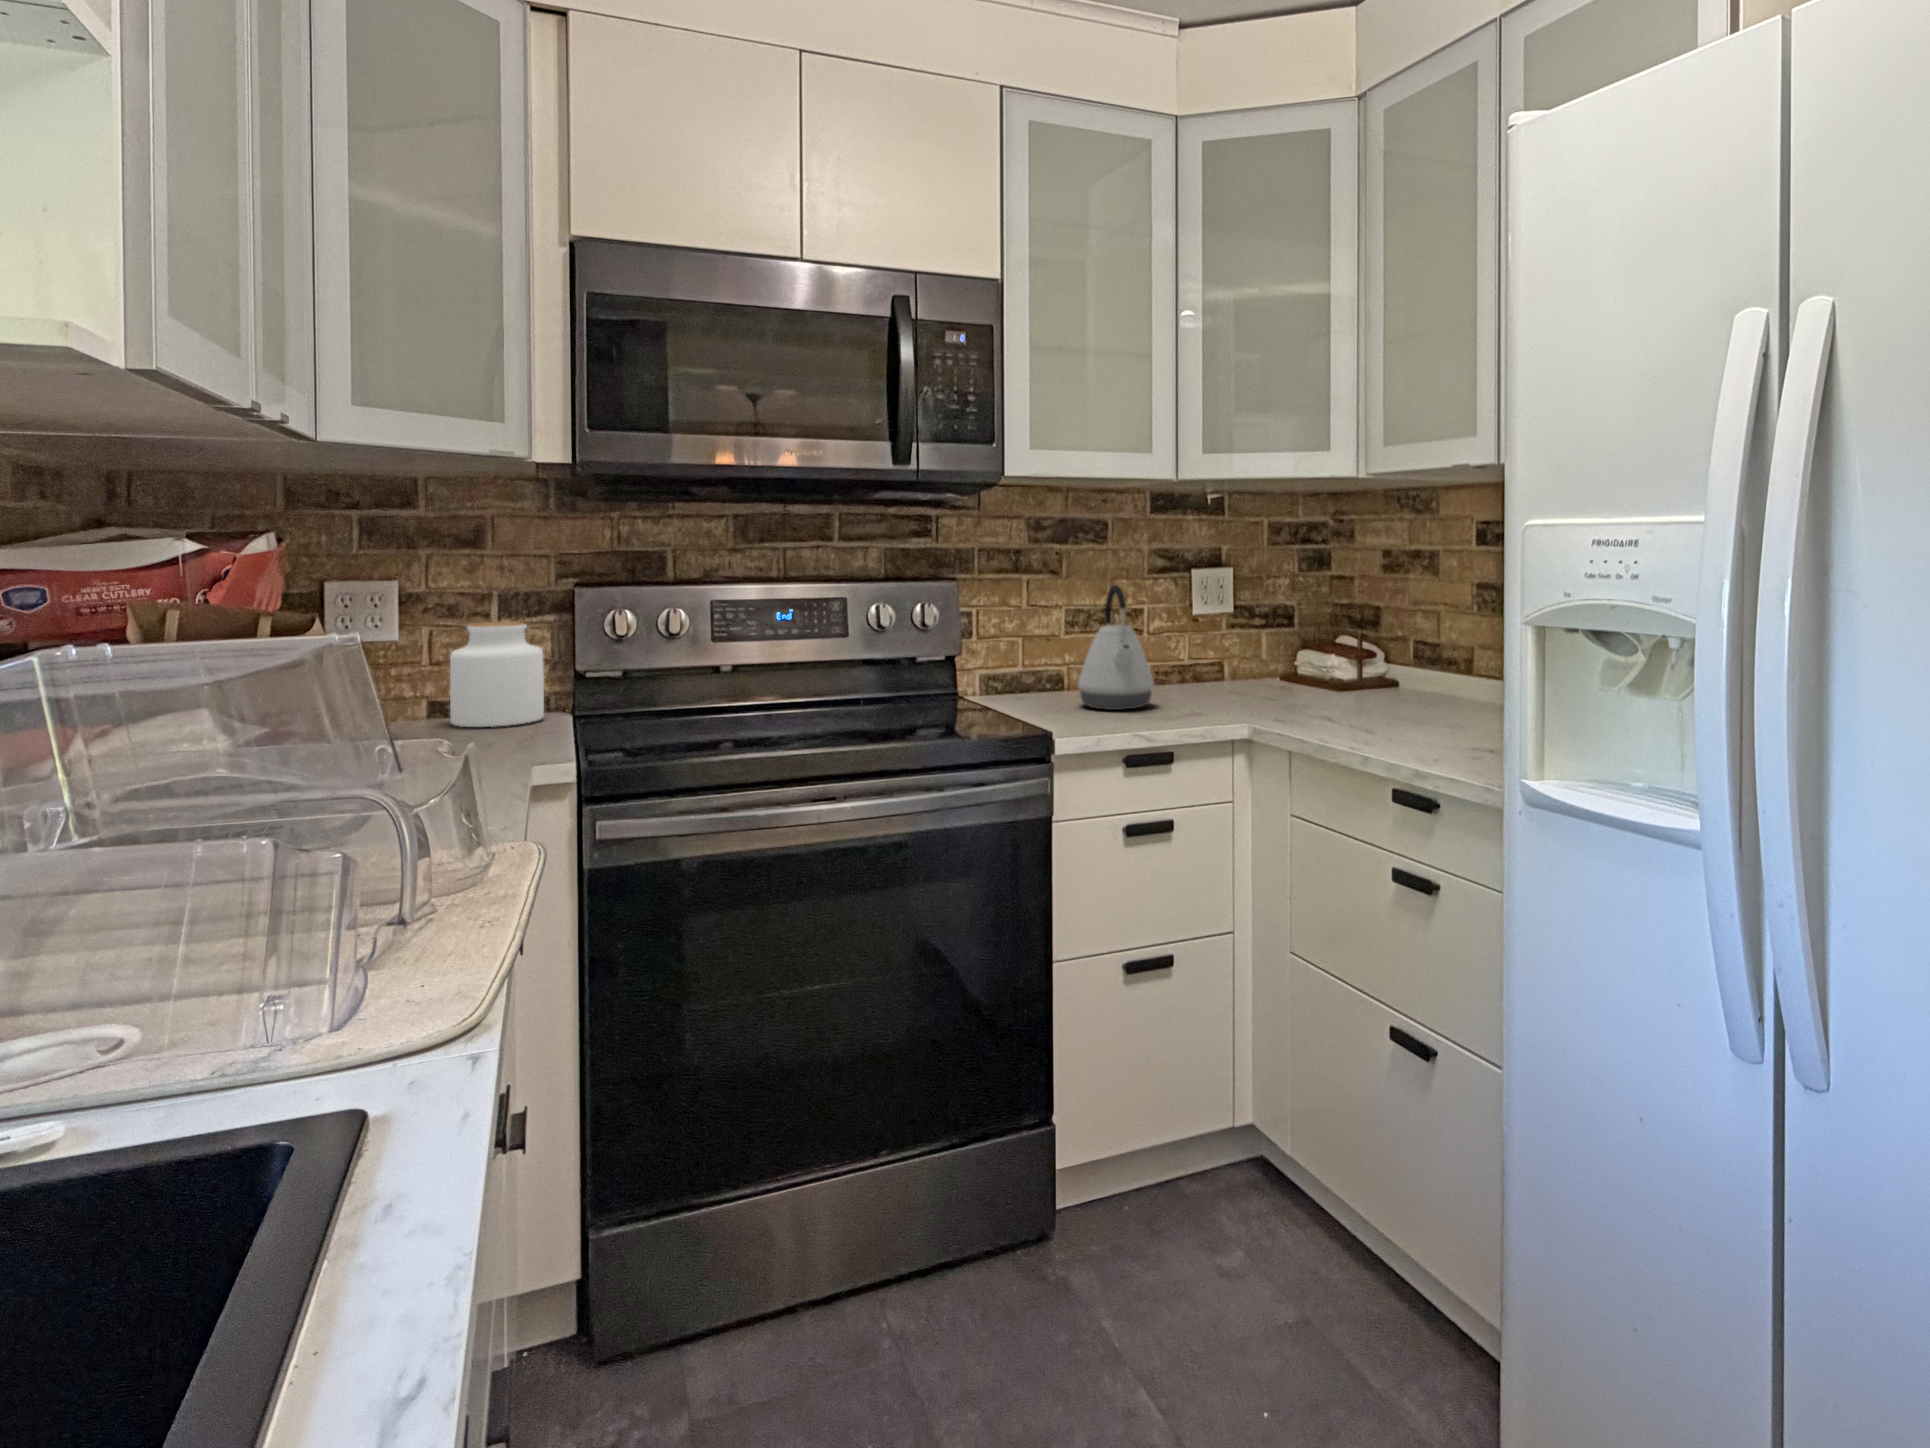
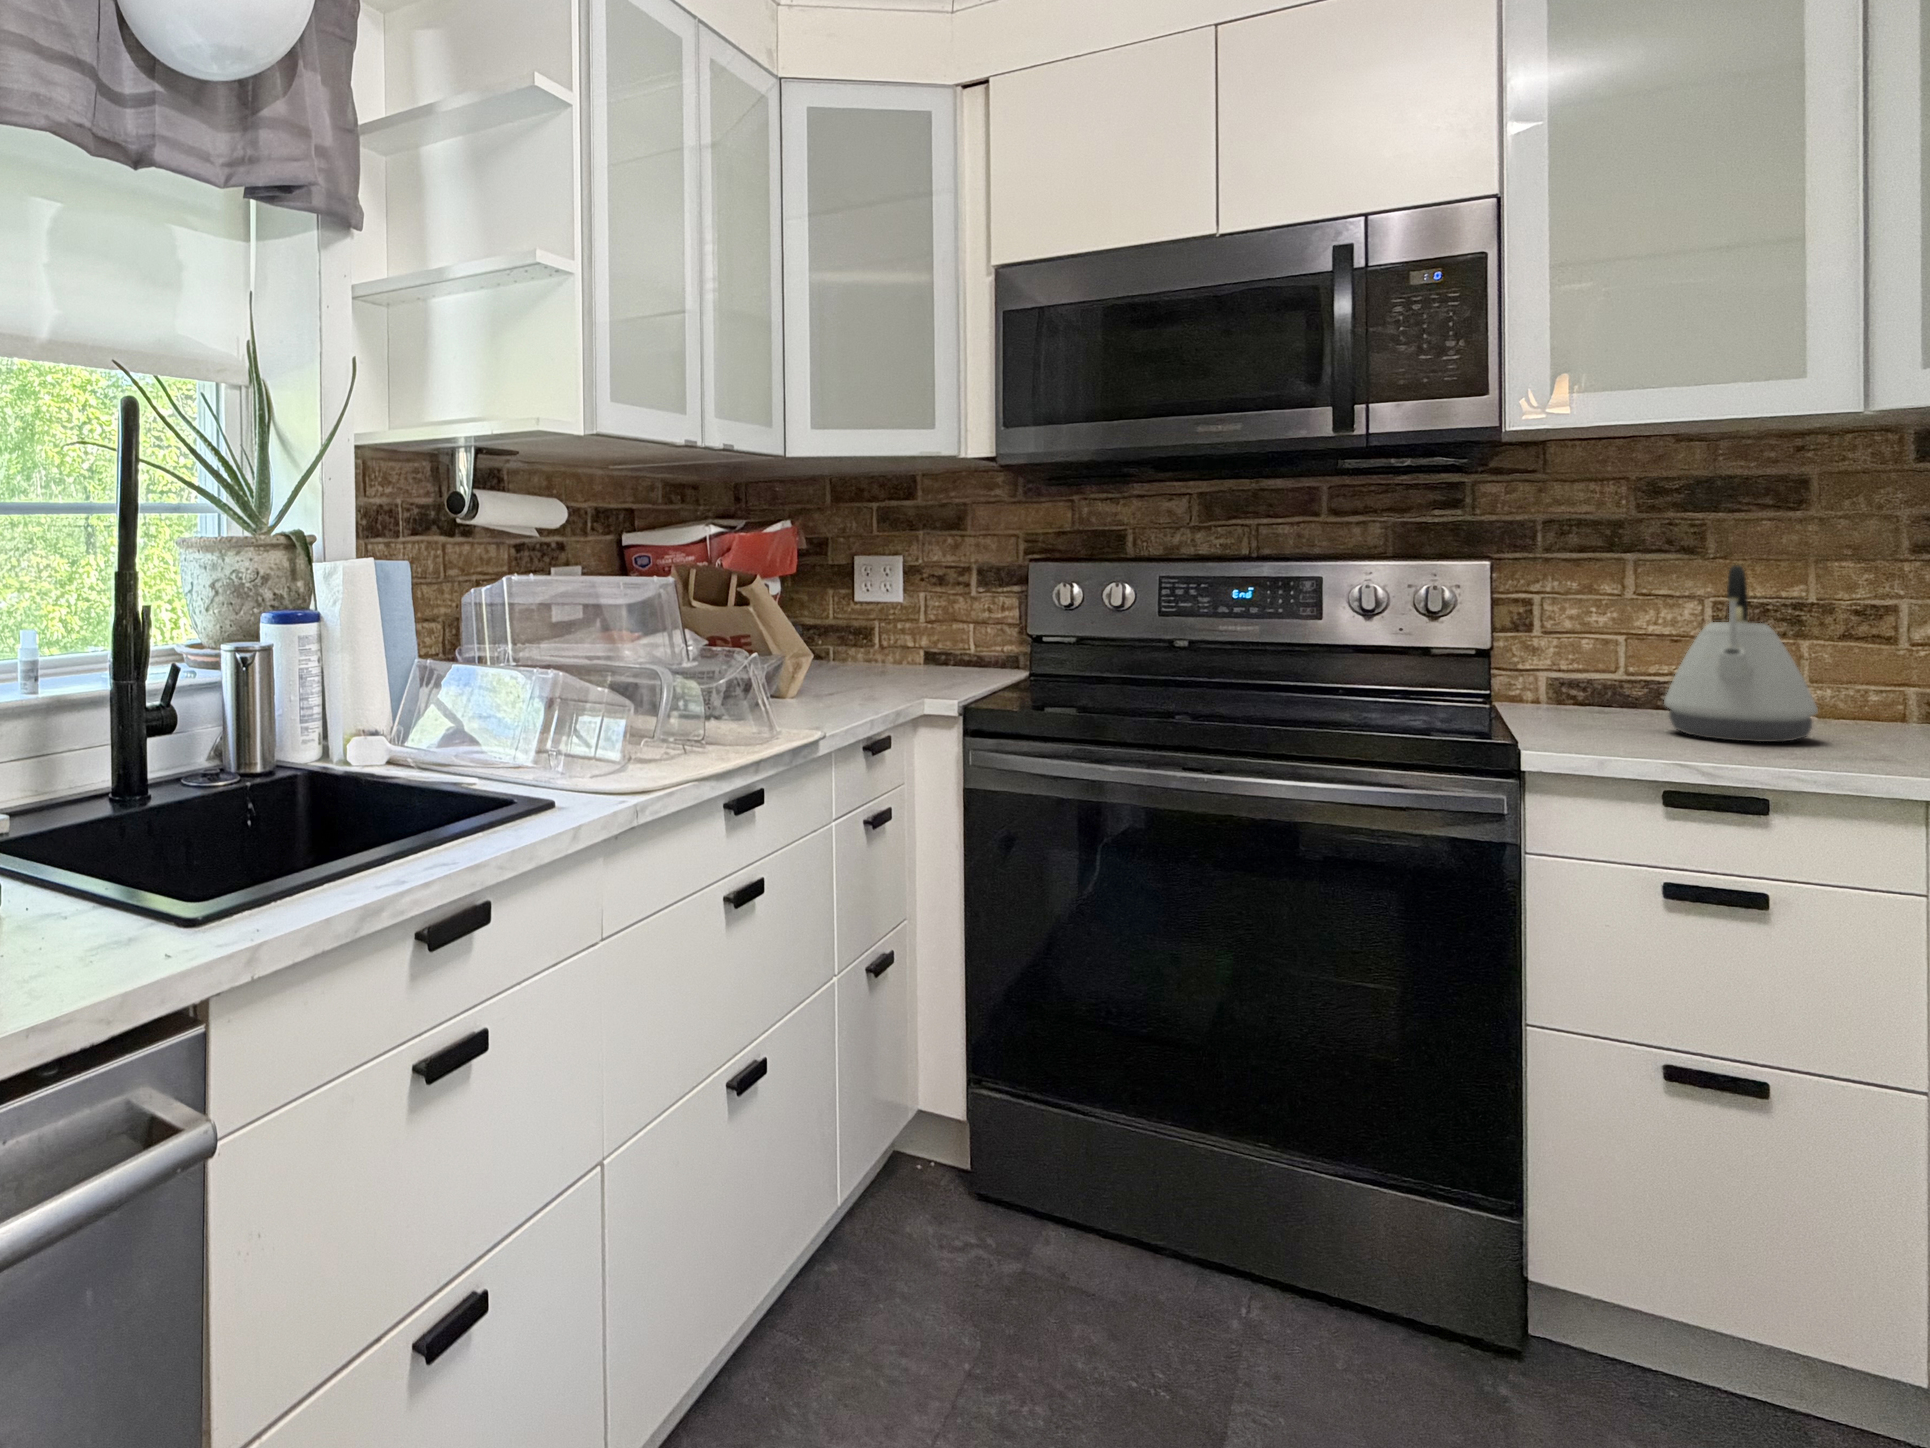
jar: present [450,621,544,727] -> none [935,591,1012,679]

